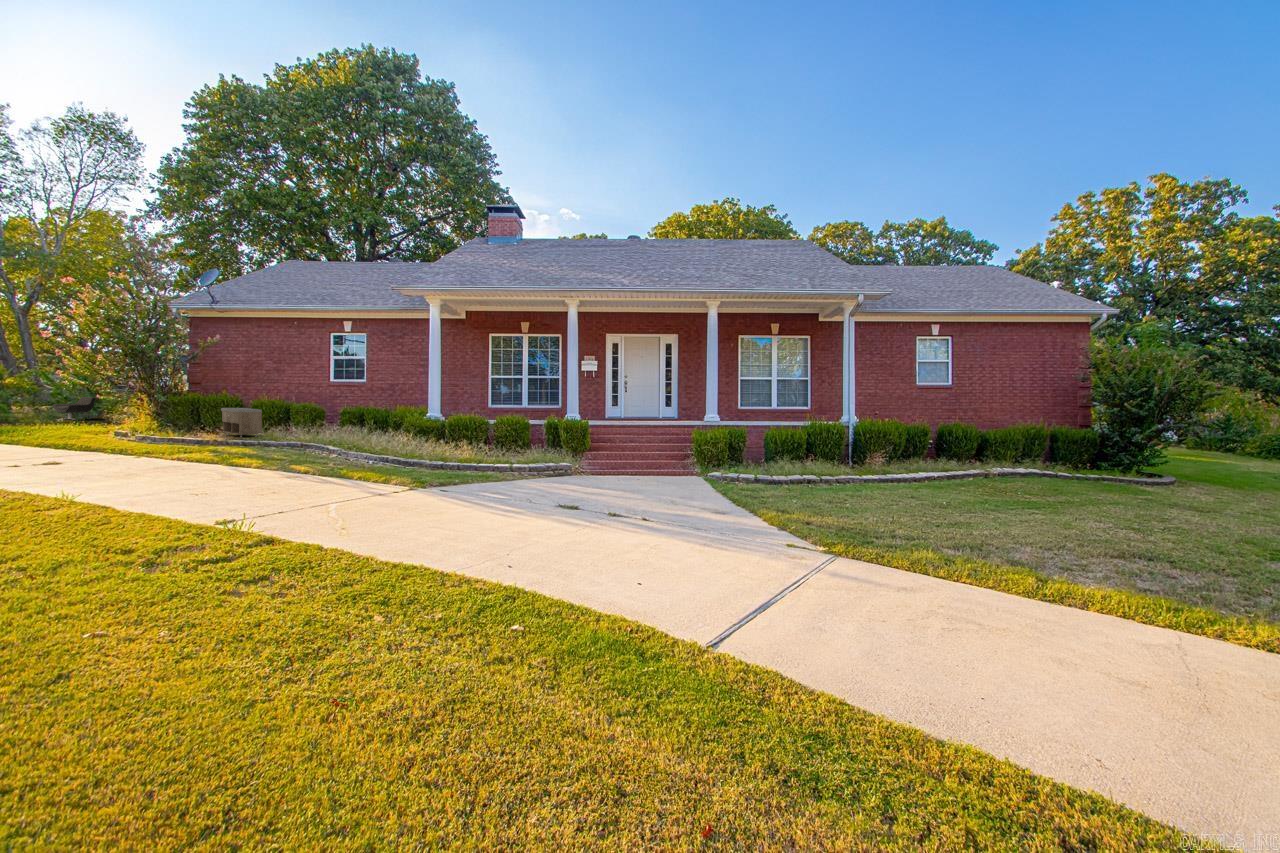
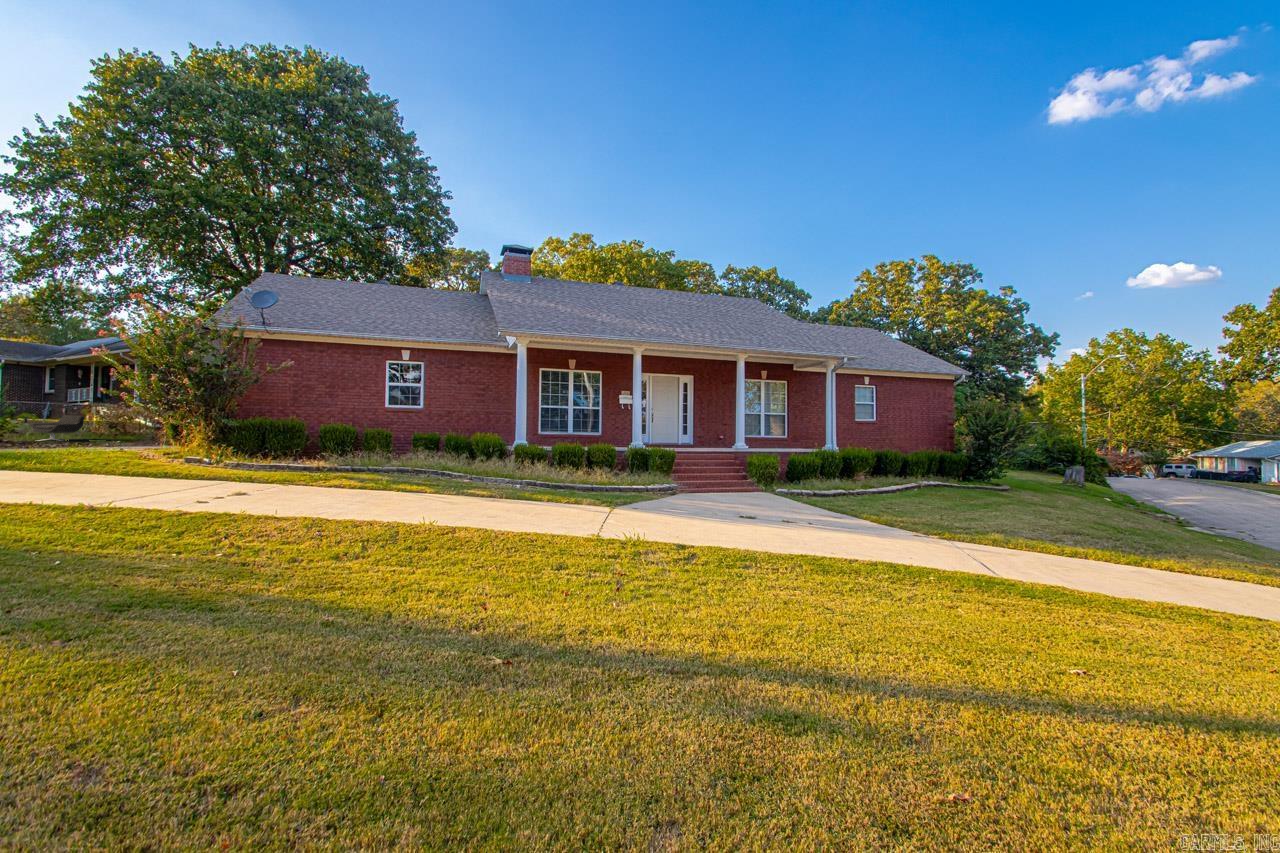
storage bench: present [221,408,262,437] -> none [290,432,336,461]

